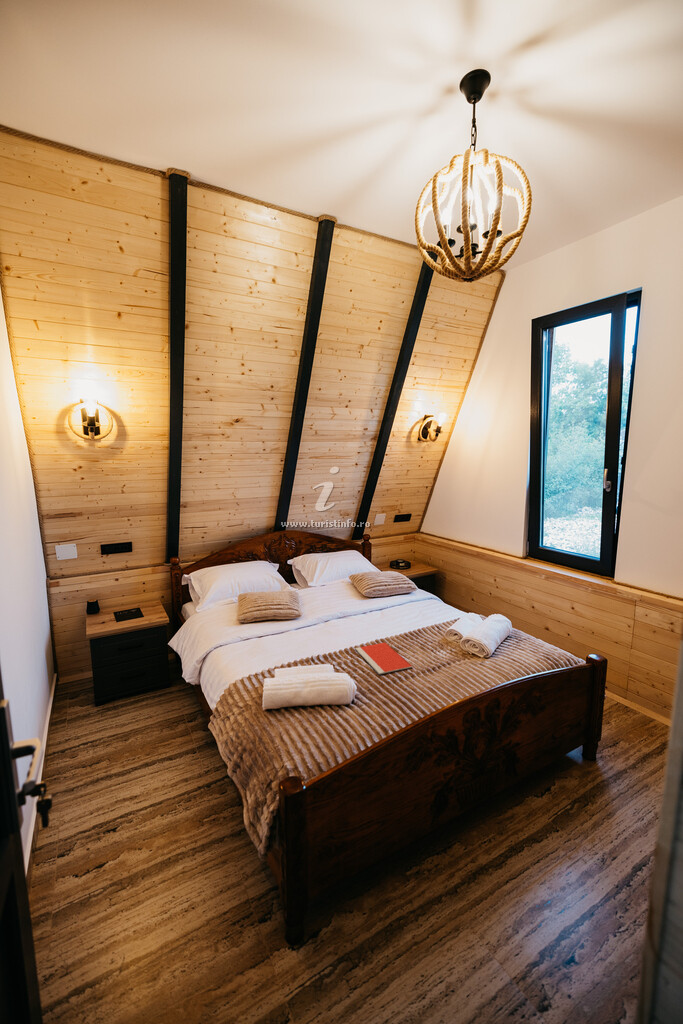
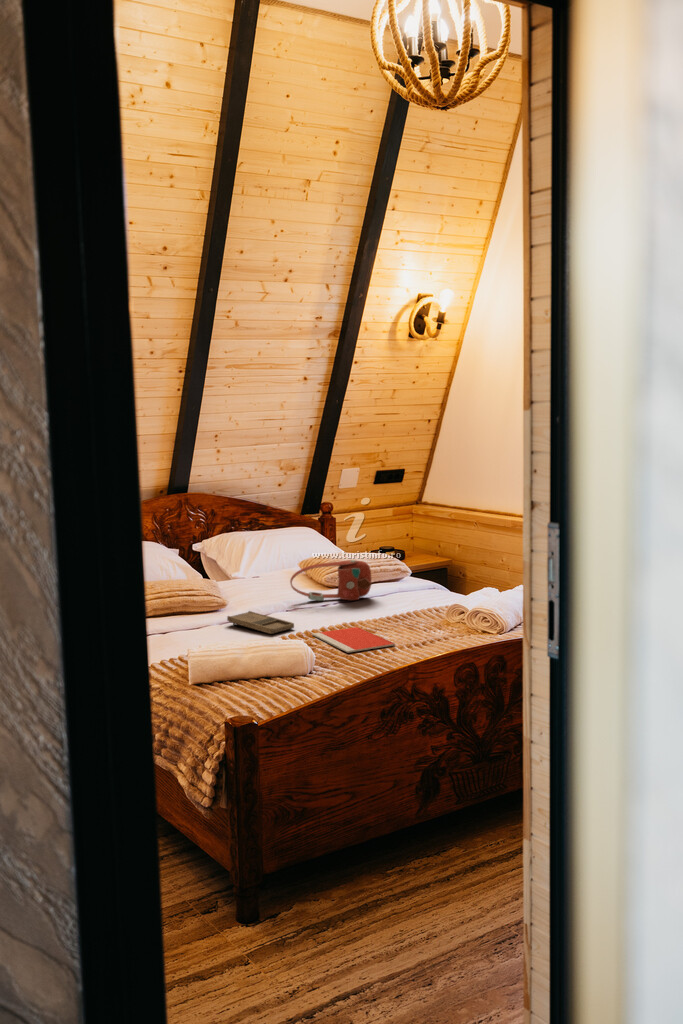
handbag: none [343,586,394,611] -> present [290,560,371,601]
tray: none [301,622,343,646] -> present [227,611,294,634]

